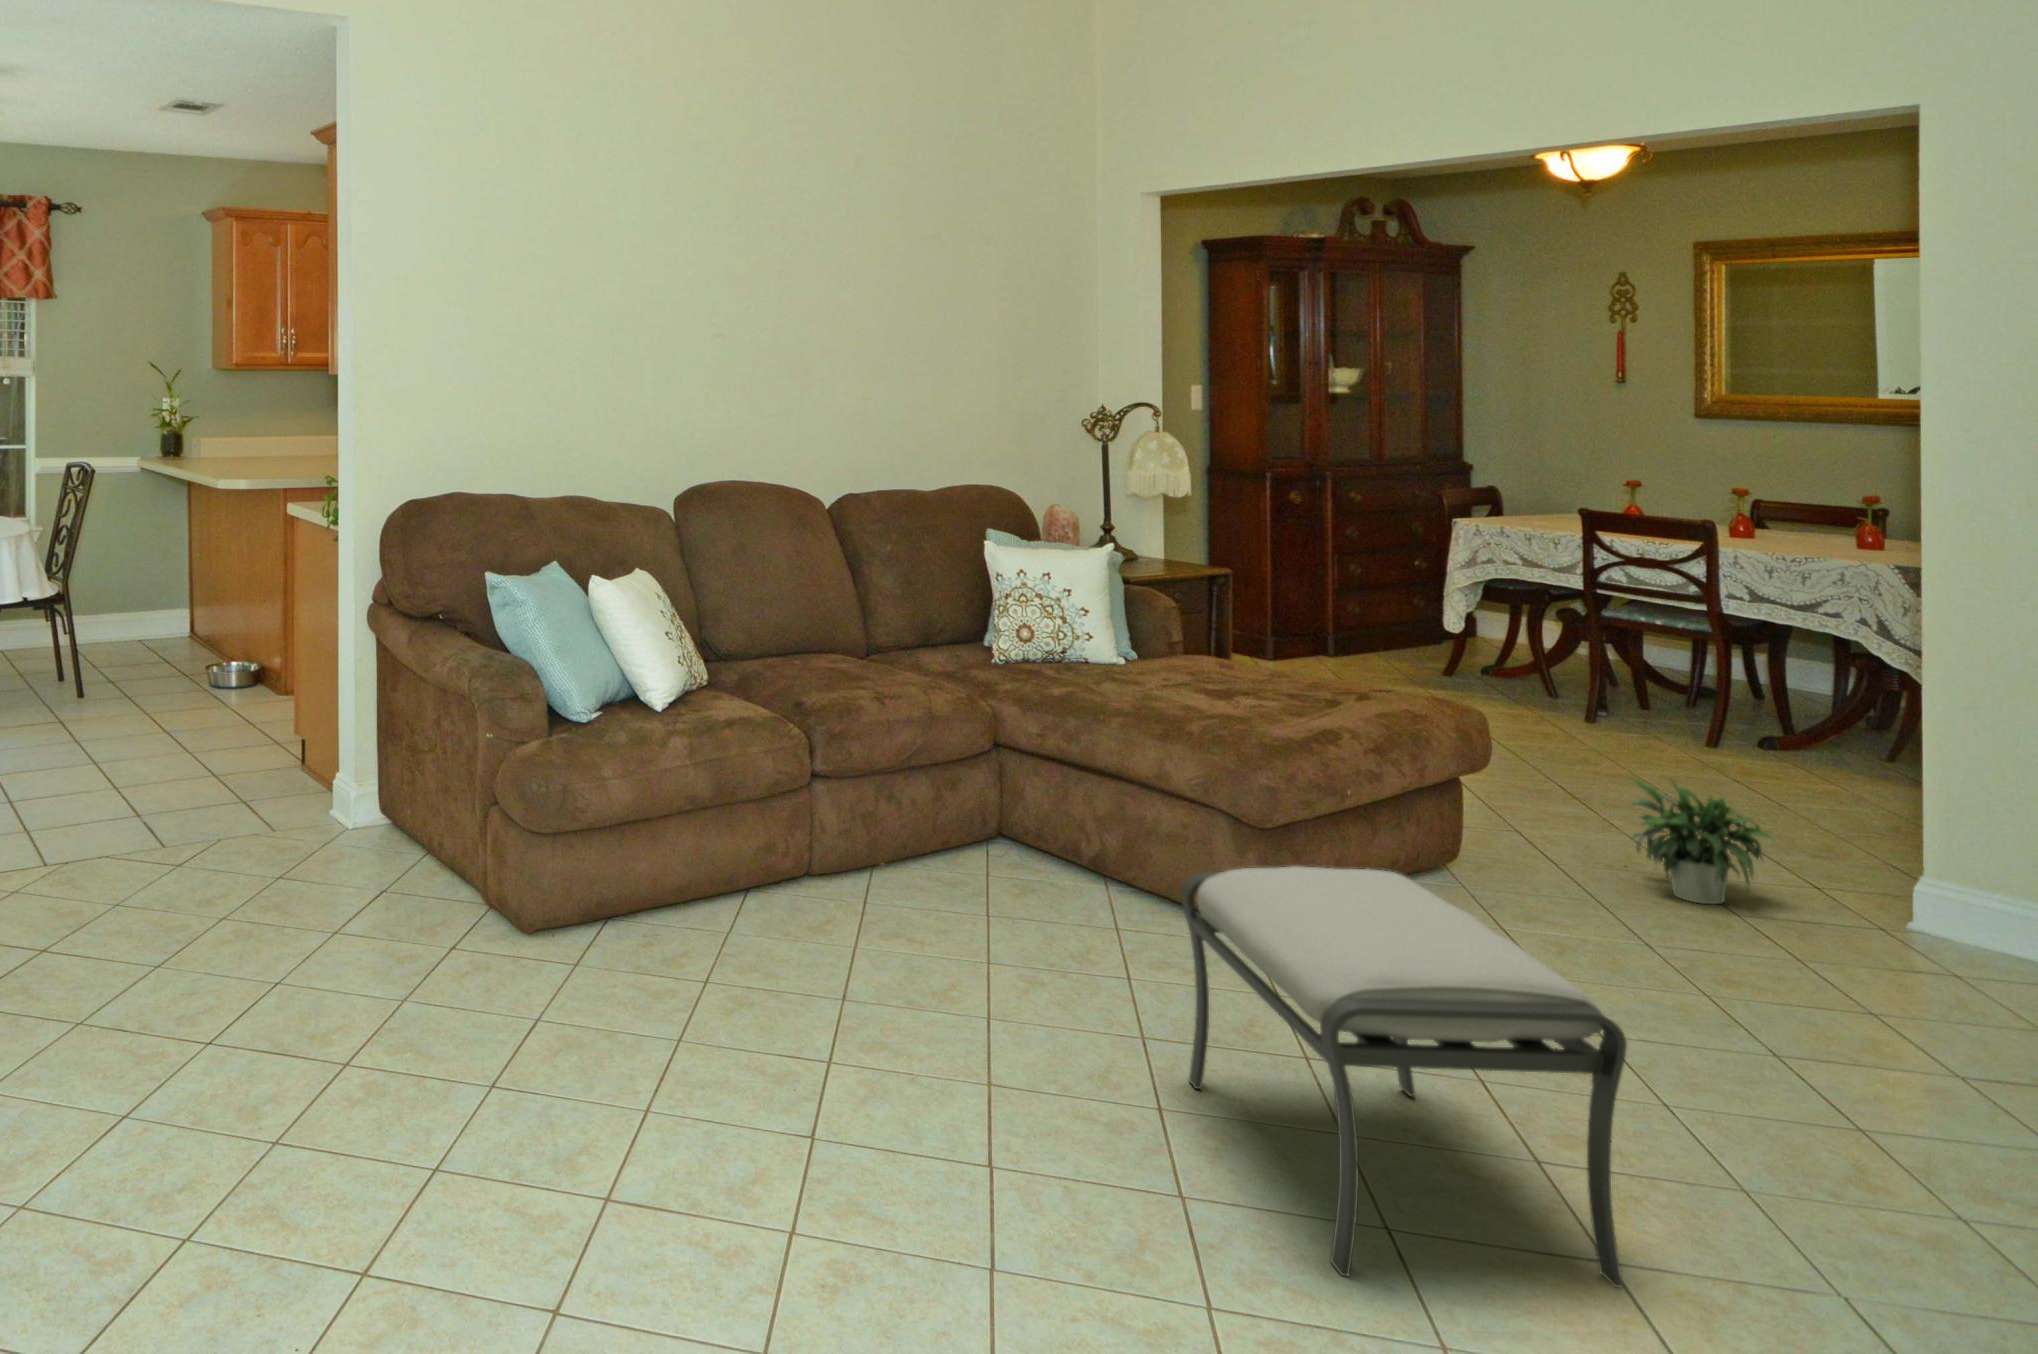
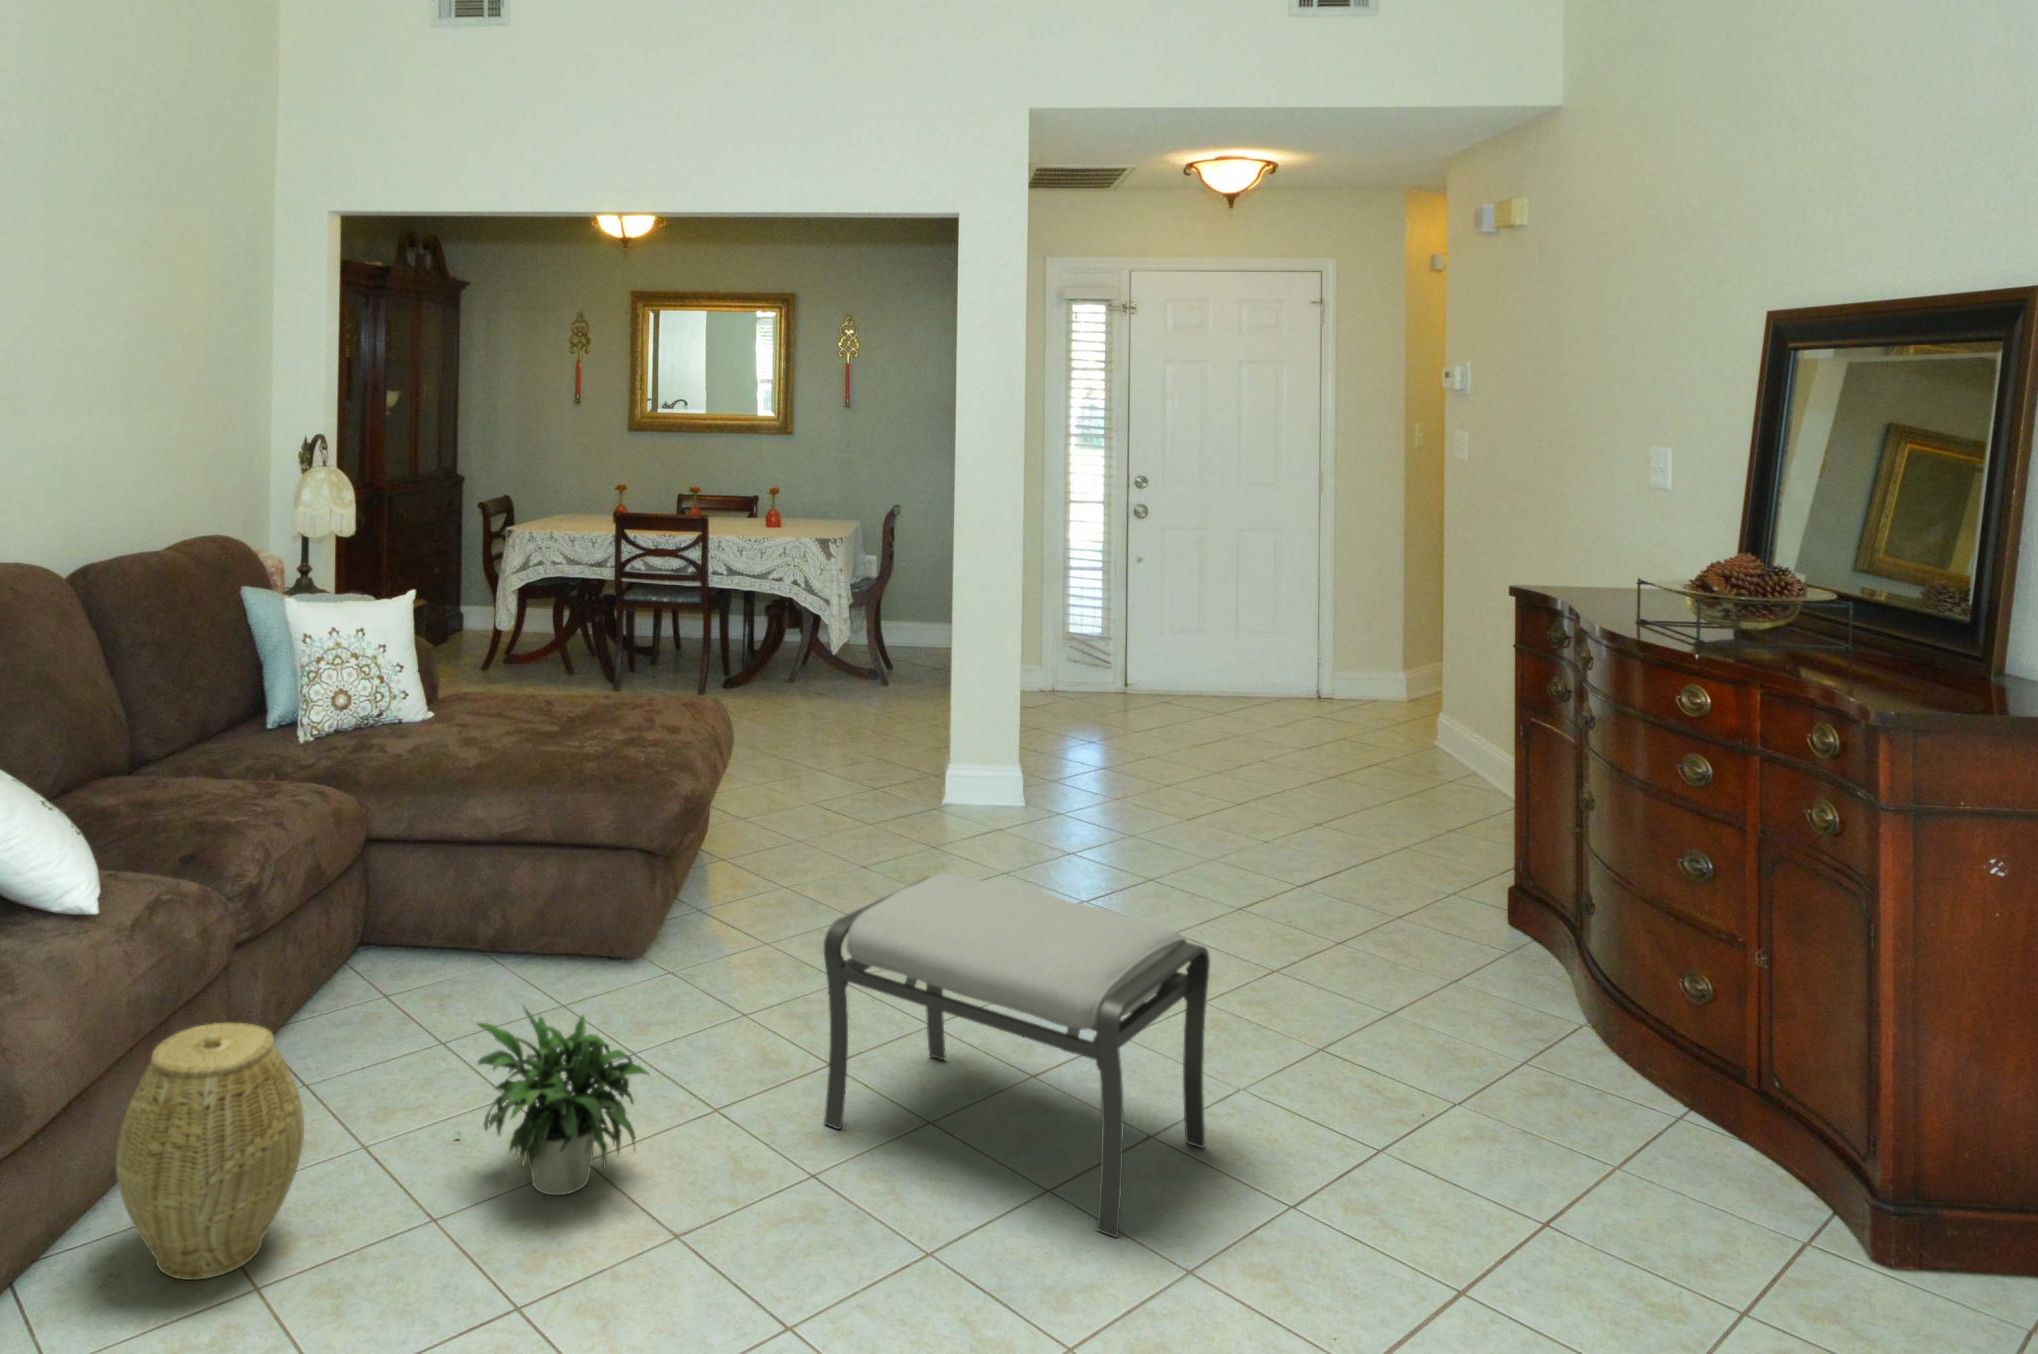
potted plant: present [1626,776,1771,904] -> present [457,1007,649,1195]
woven basket: none [598,797,725,970] -> present [116,1023,304,1280]

